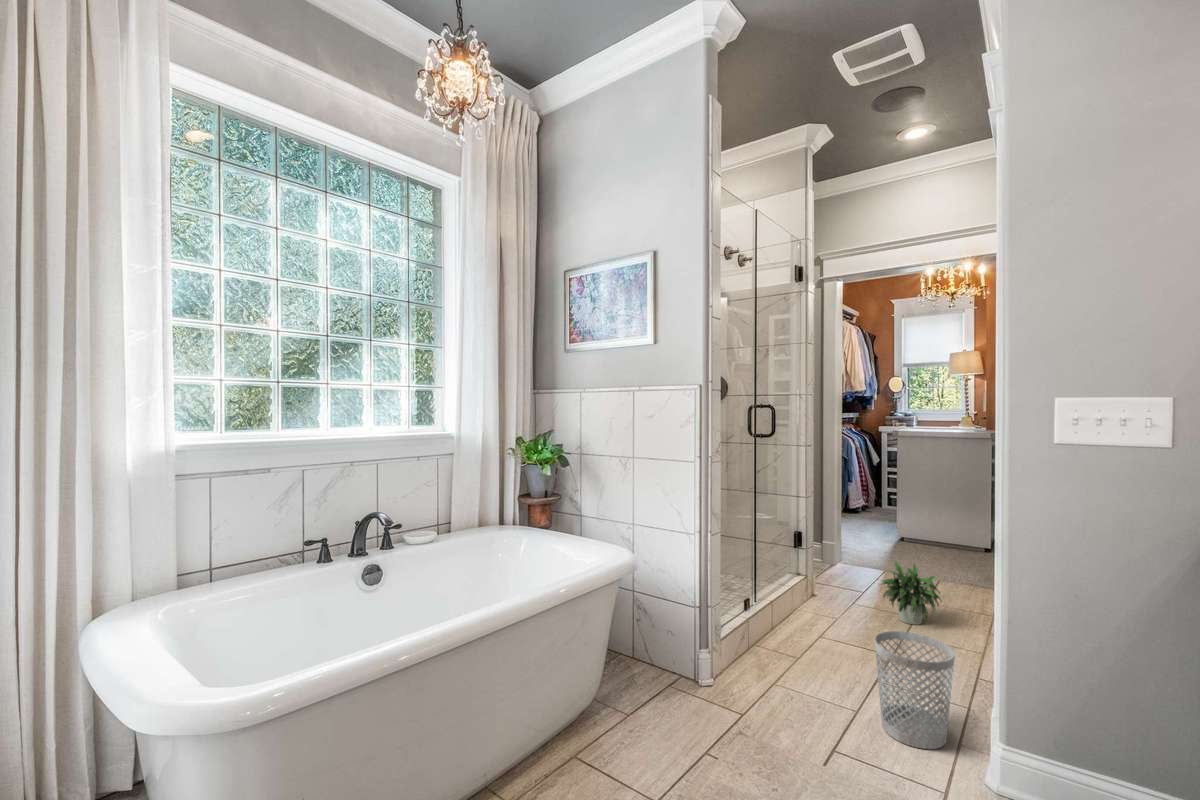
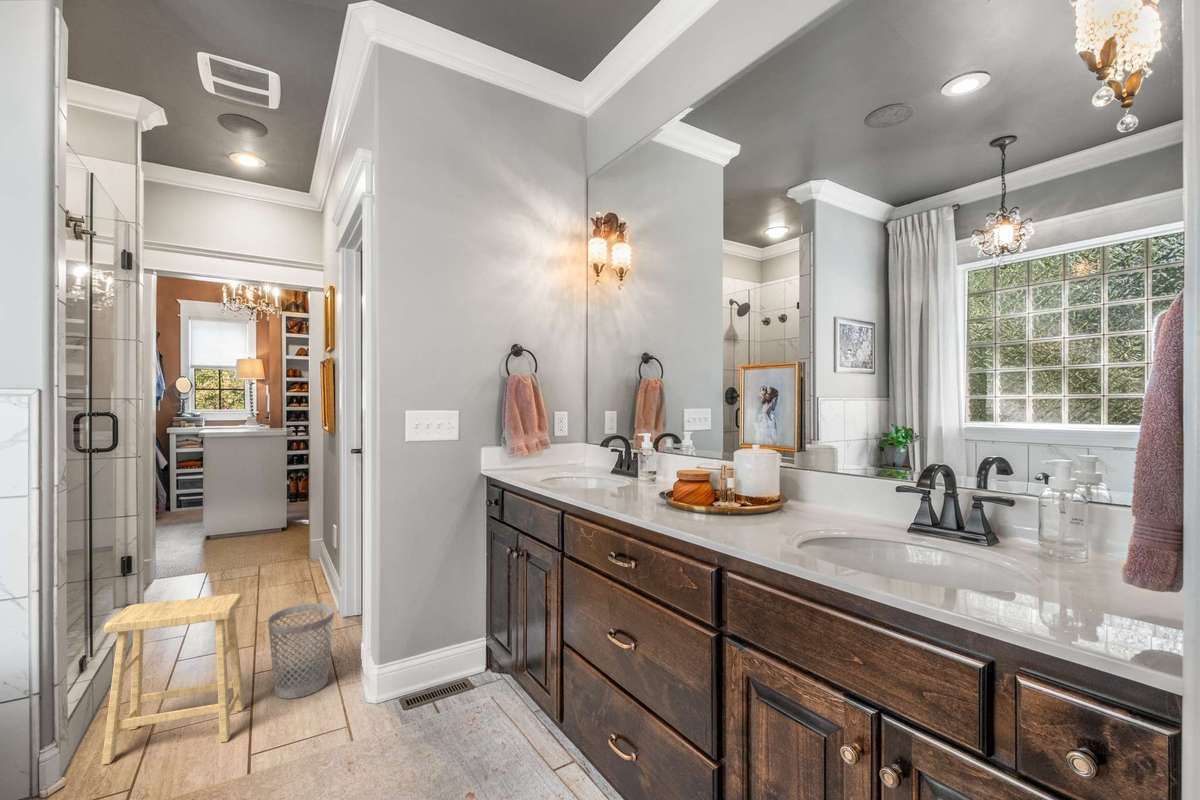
potted plant: present [882,561,941,625] -> none [224,554,283,611]
footstool: none [729,572,848,744] -> present [102,593,245,765]

